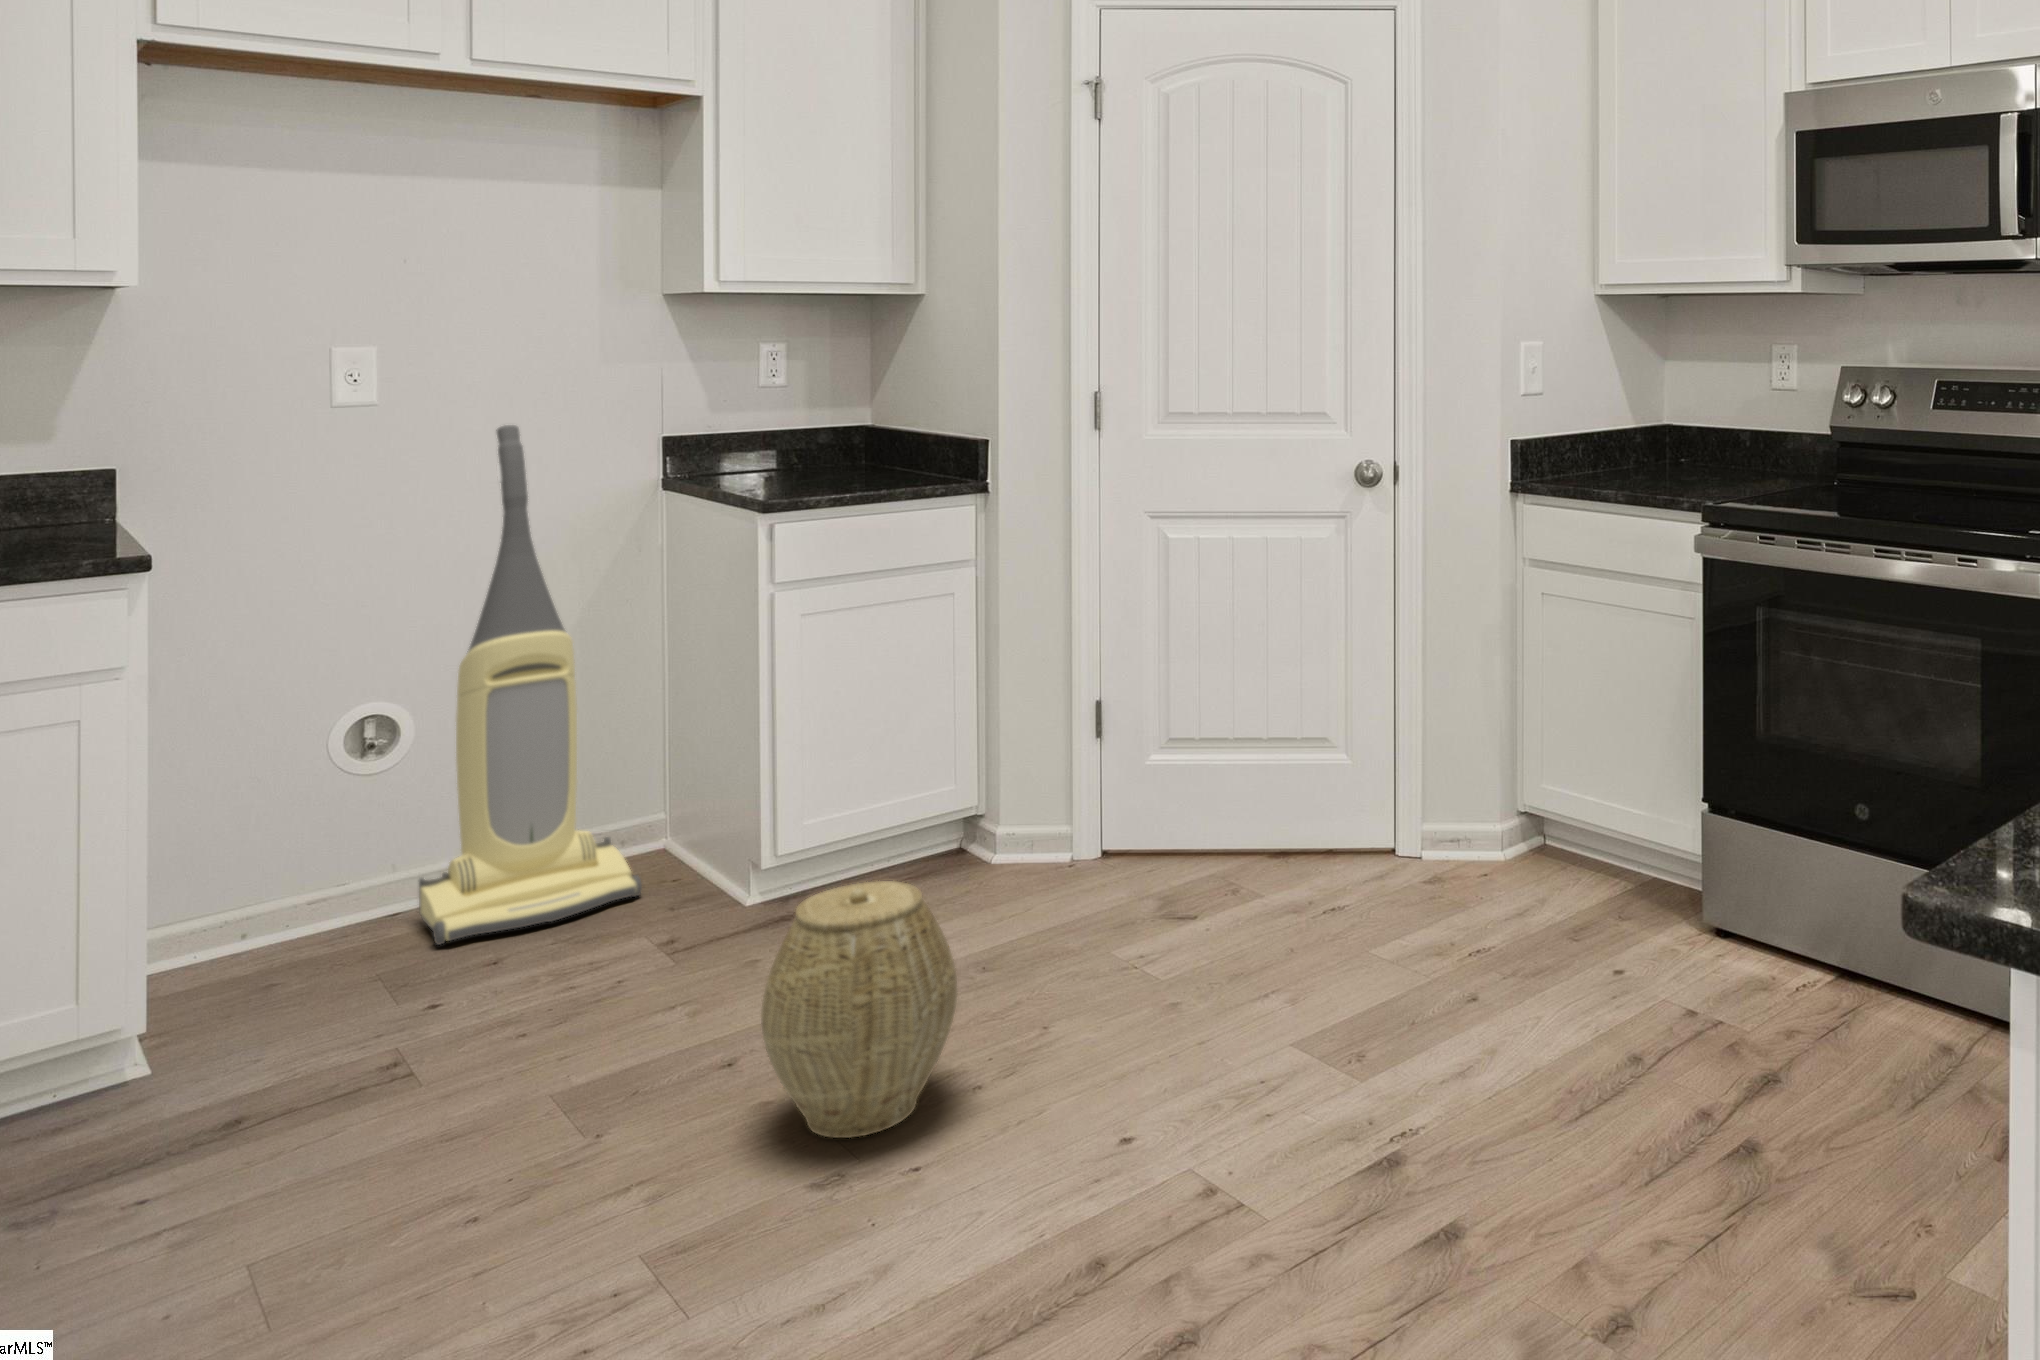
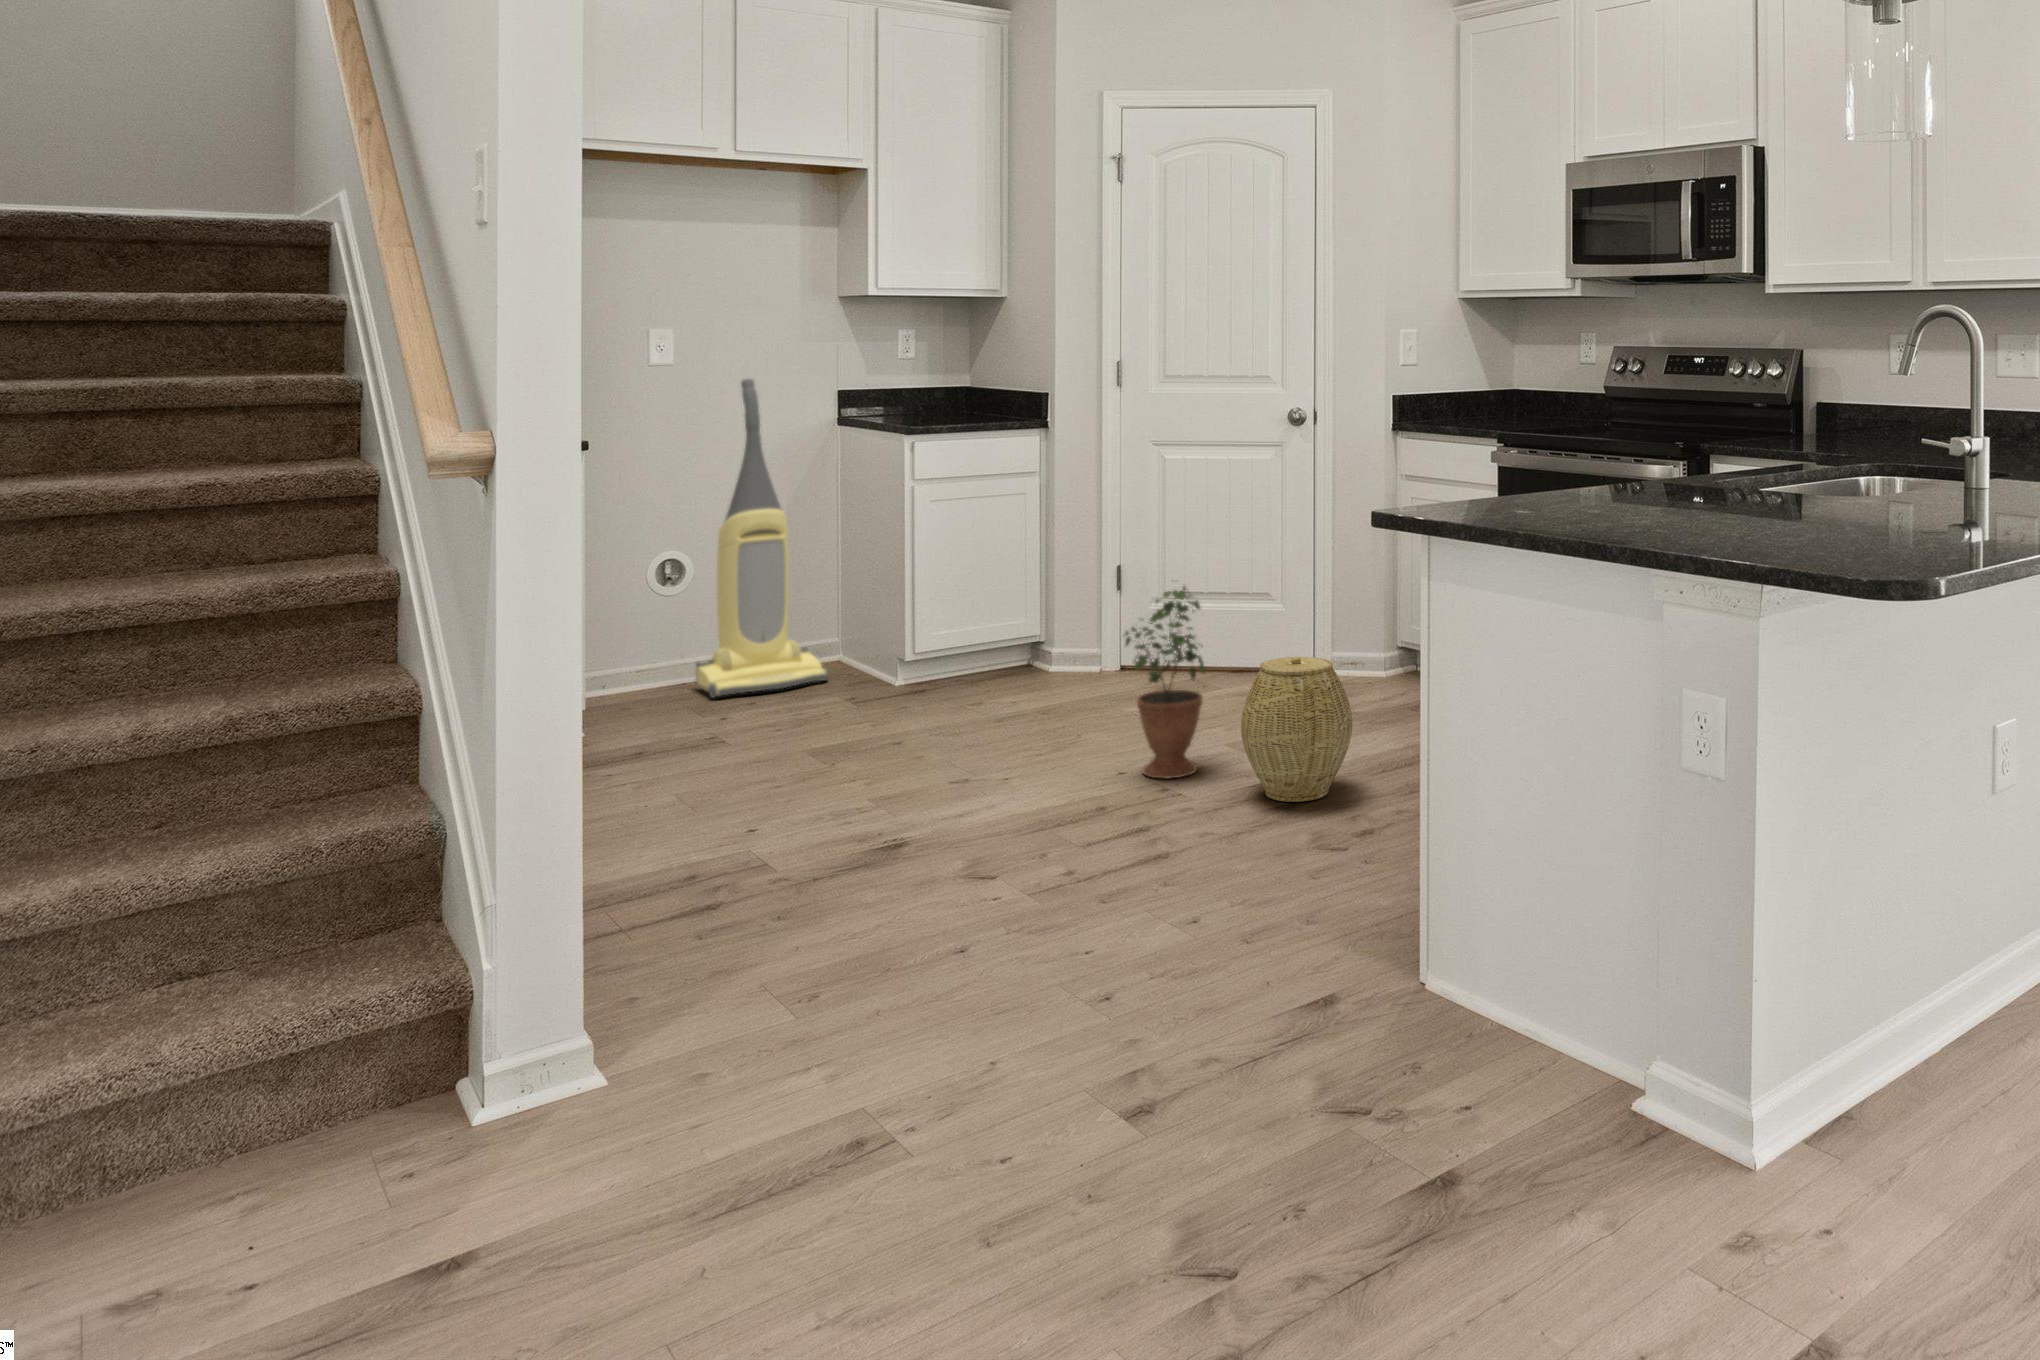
potted plant: none [1120,789,1265,1153] -> present [1123,587,1205,779]
woven basket: present [761,881,957,1138] -> present [1241,656,1352,802]

